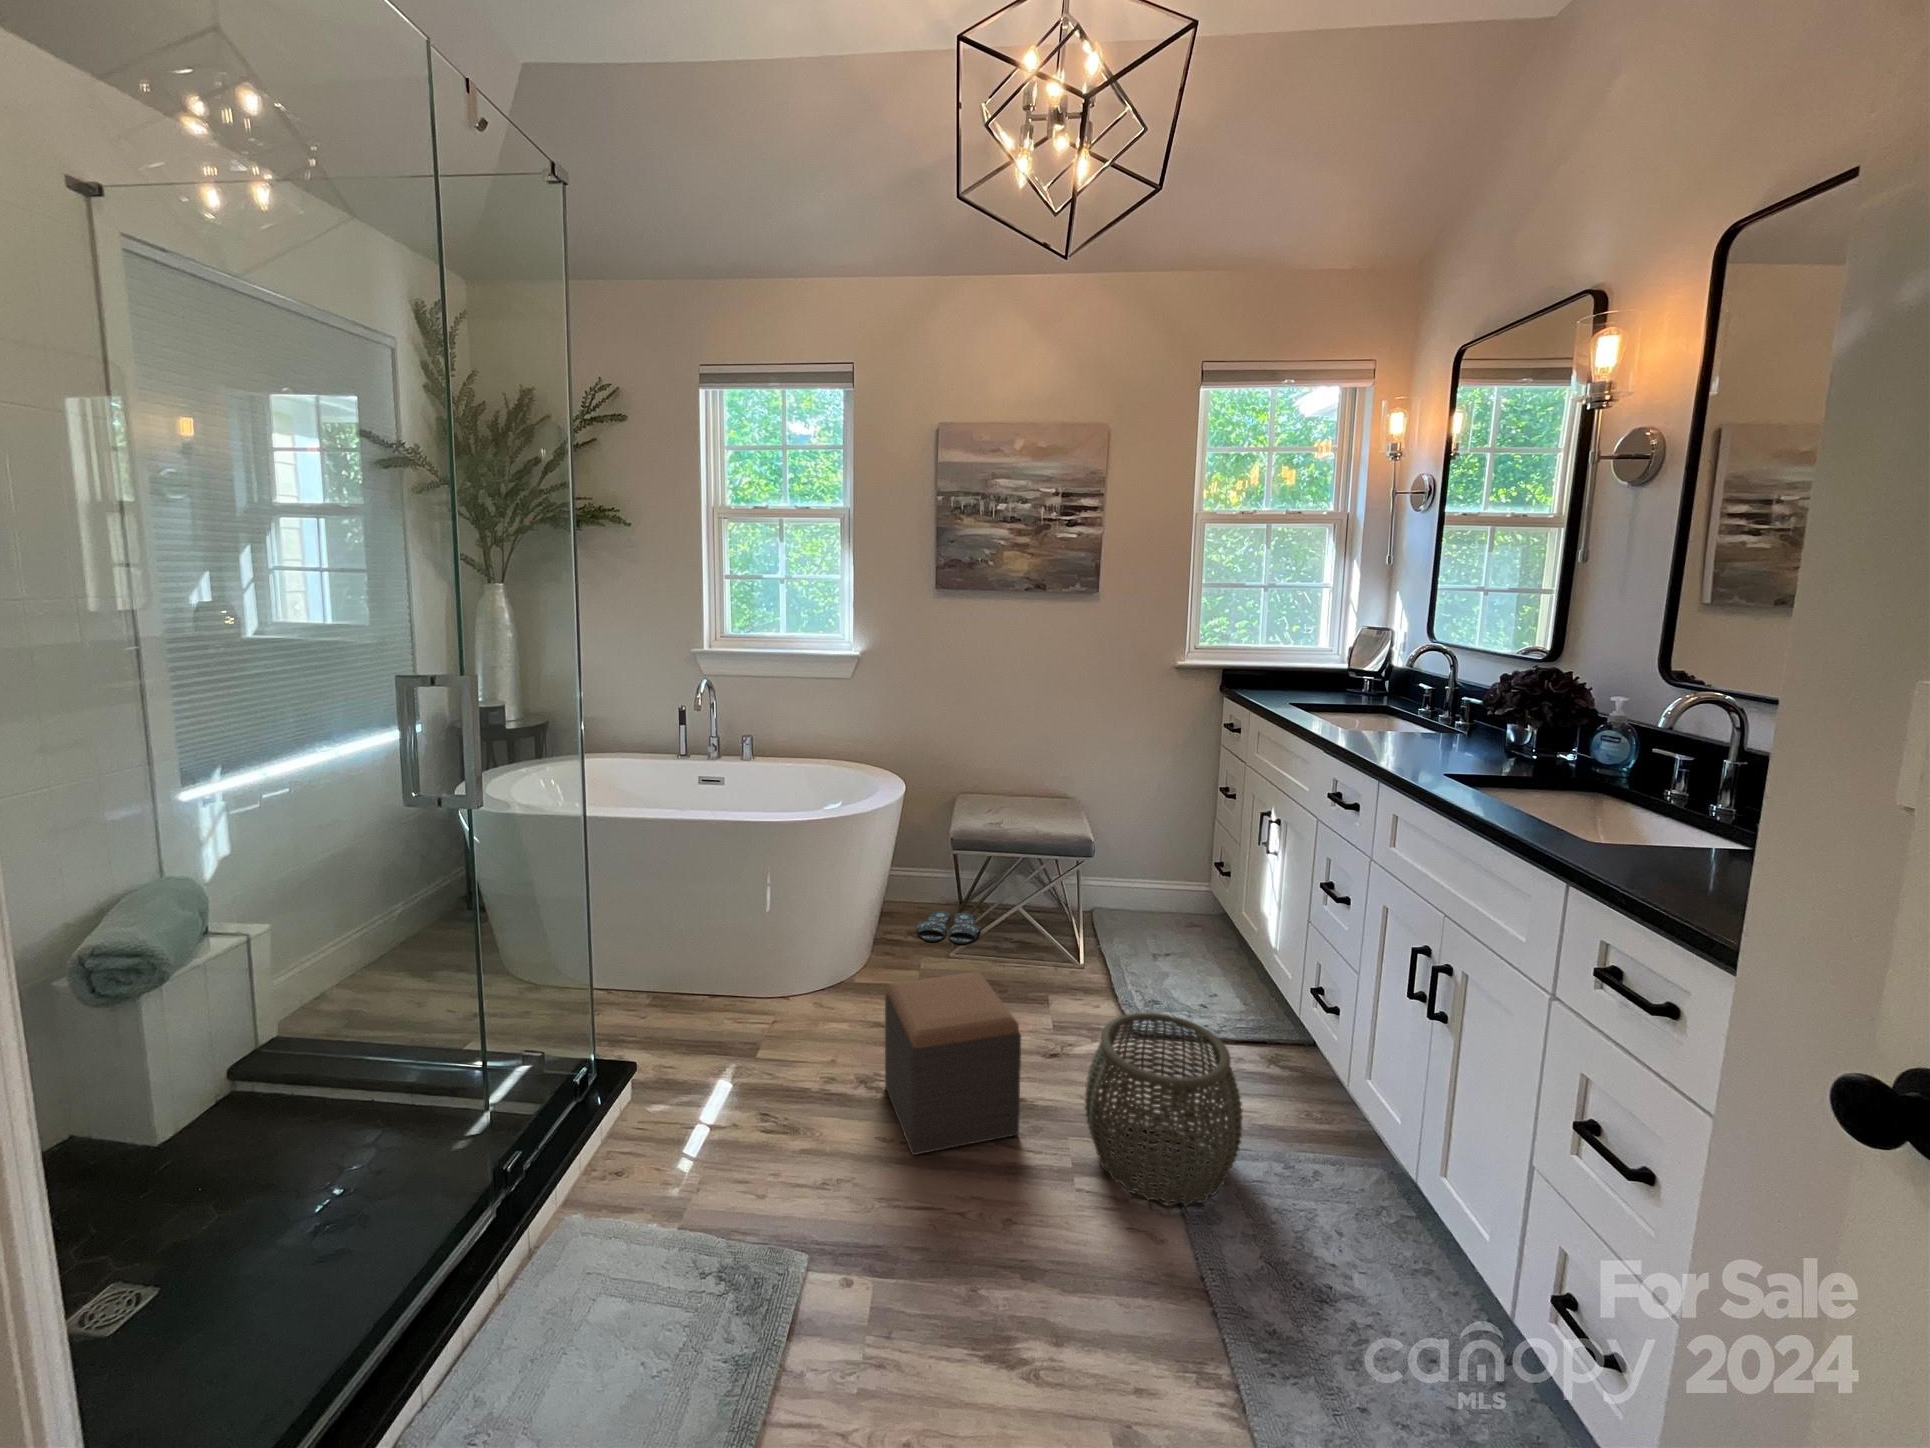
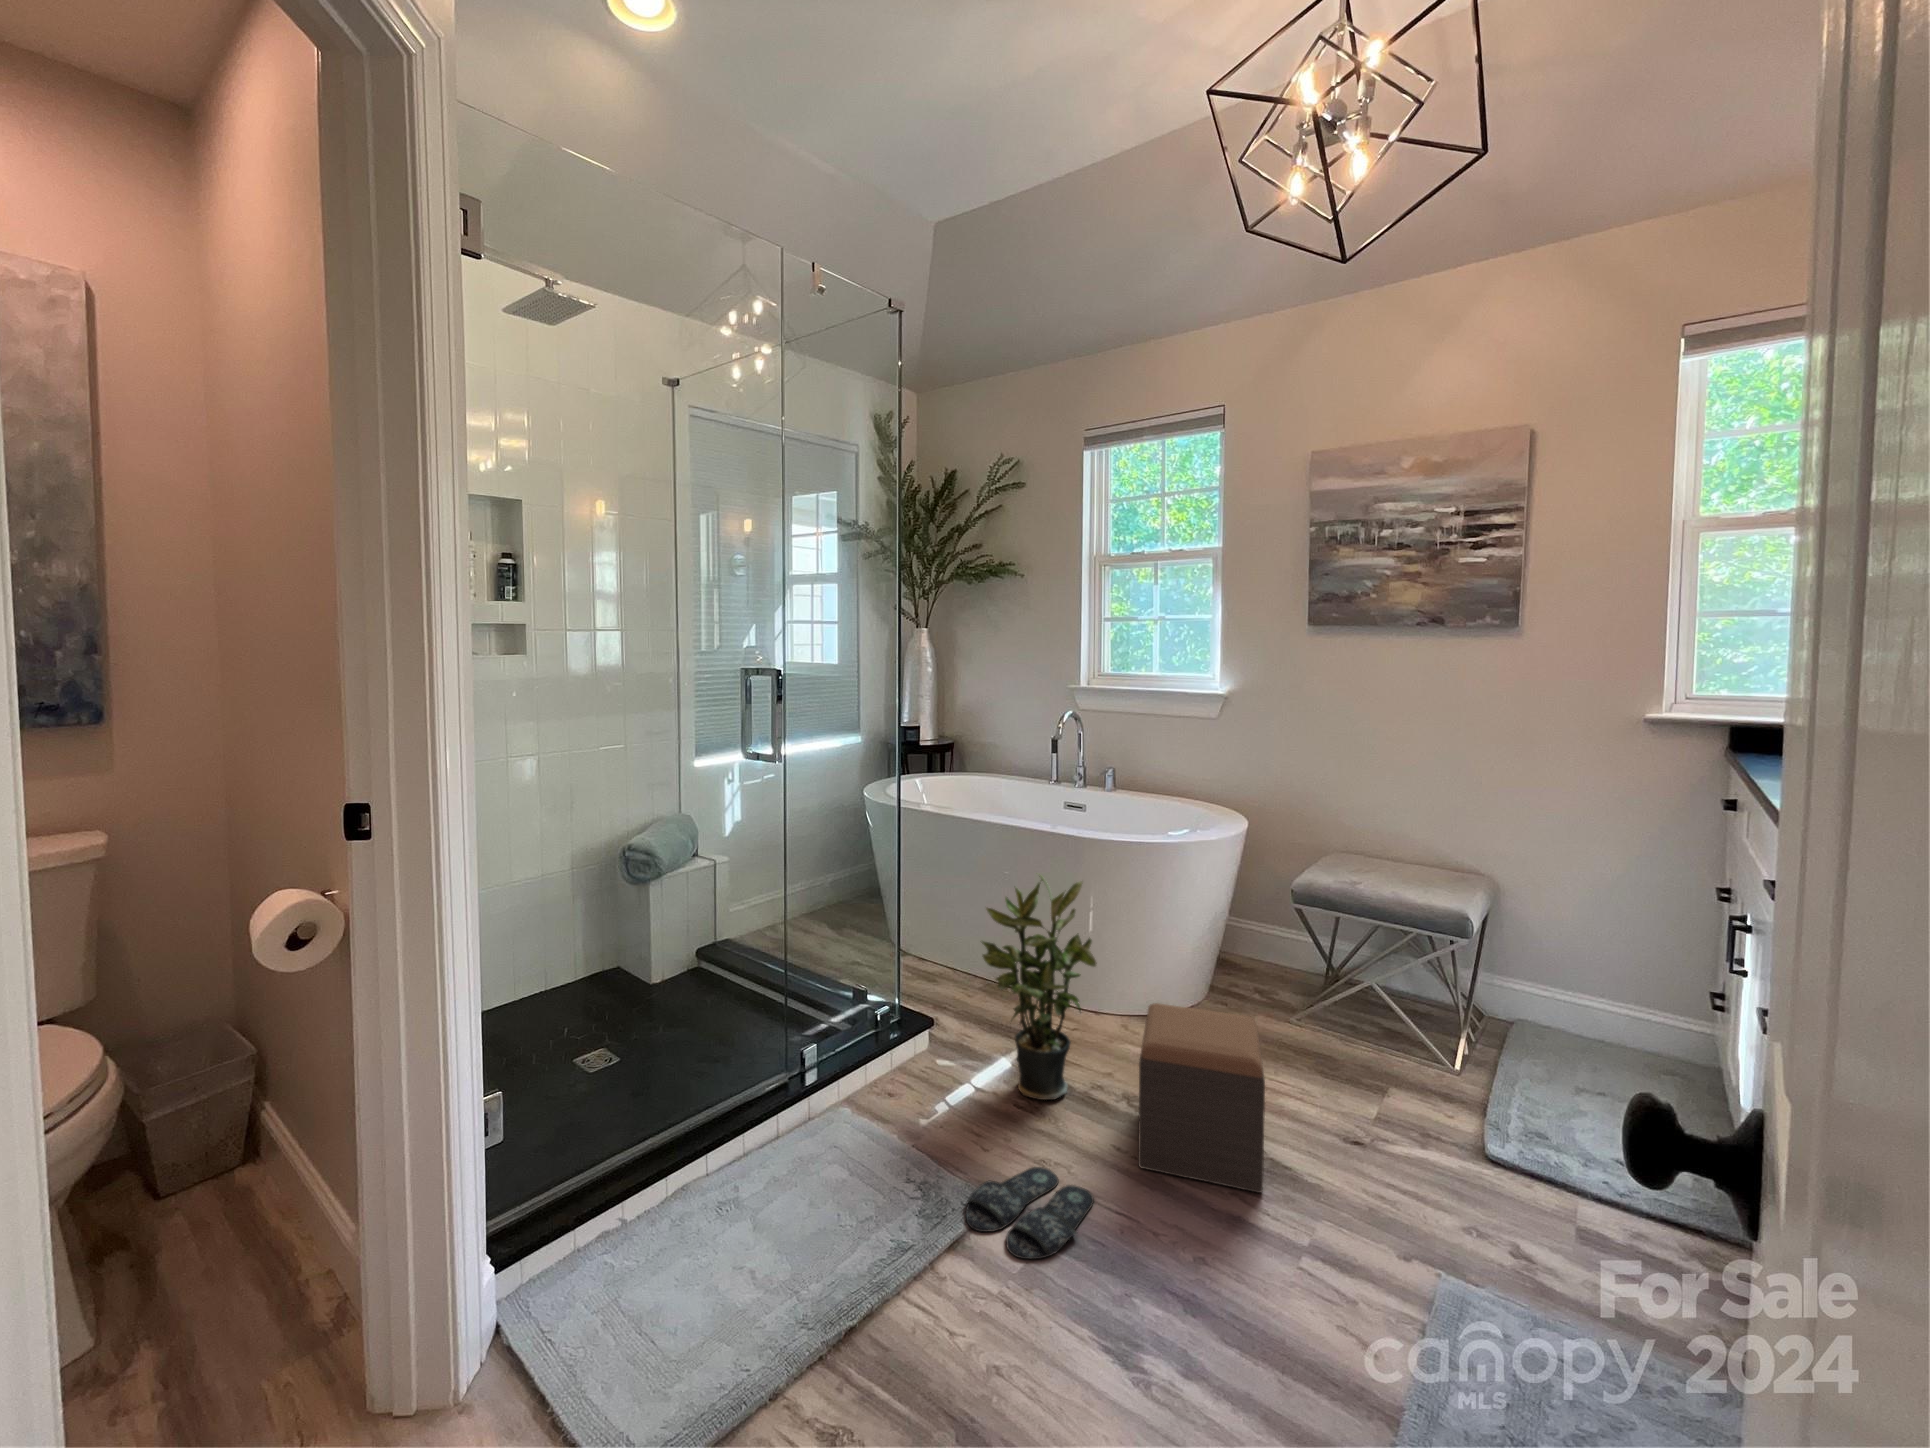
potted plant: none [706,872,829,1119] -> present [982,876,1097,1100]
slippers: present [917,911,980,944] -> present [966,1167,1094,1259]
woven basket: present [1084,1013,1243,1206] -> none [1324,1096,1538,1337]

